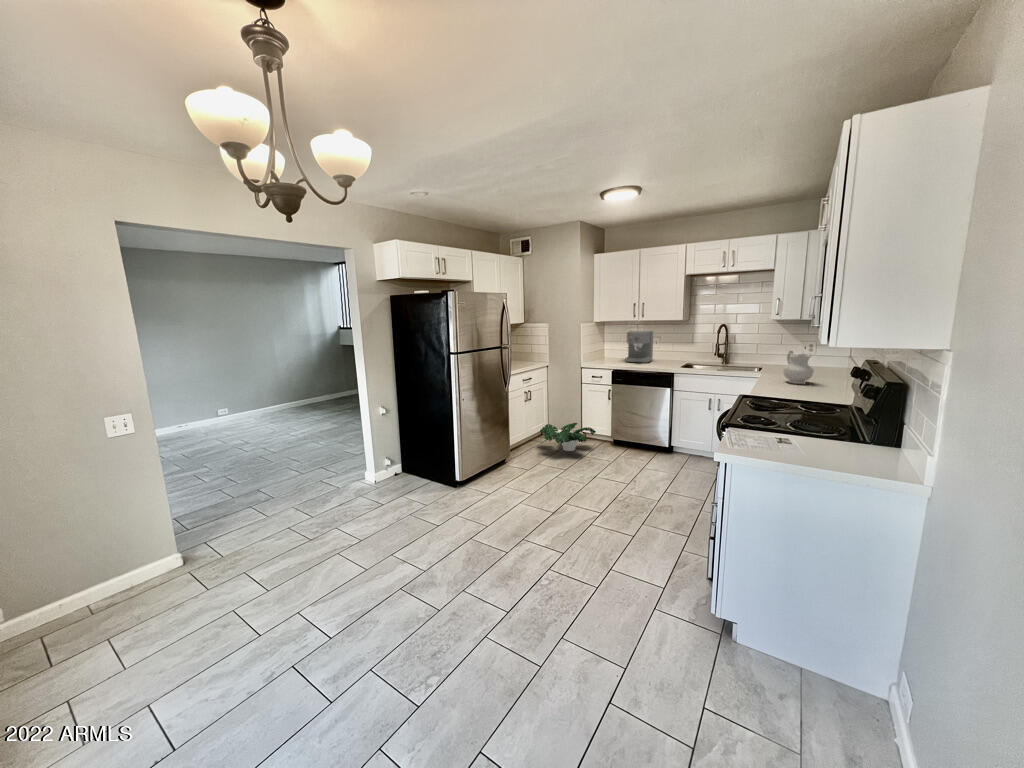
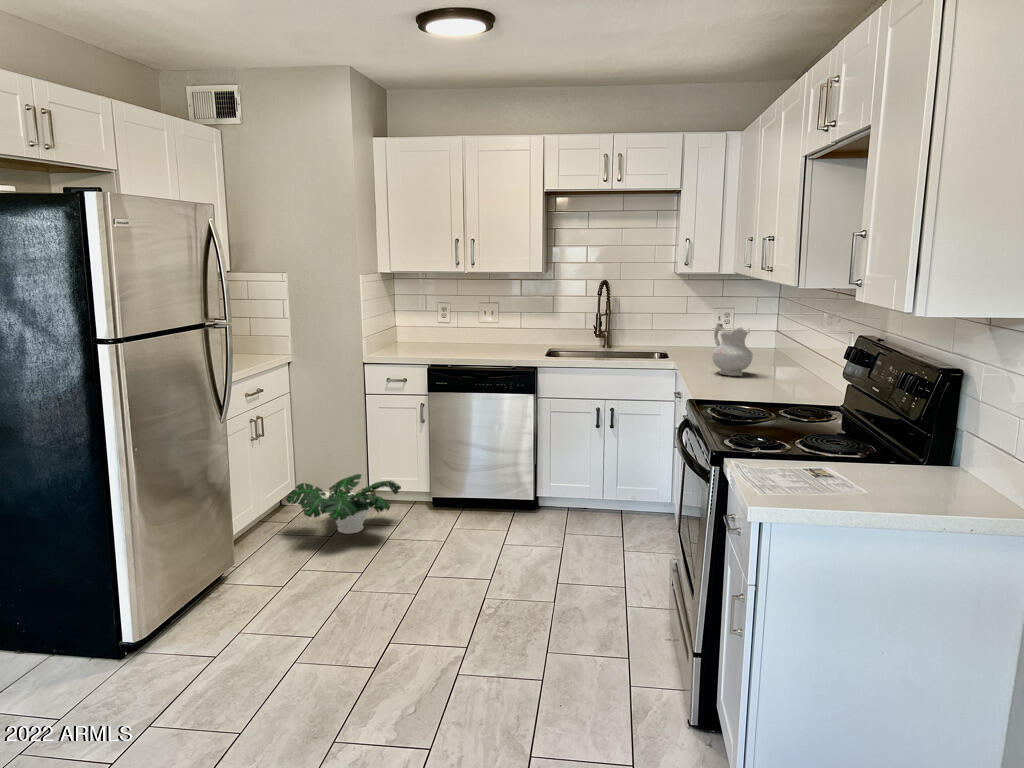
coffee maker: present [625,331,653,363] -> none [444,289,488,349]

